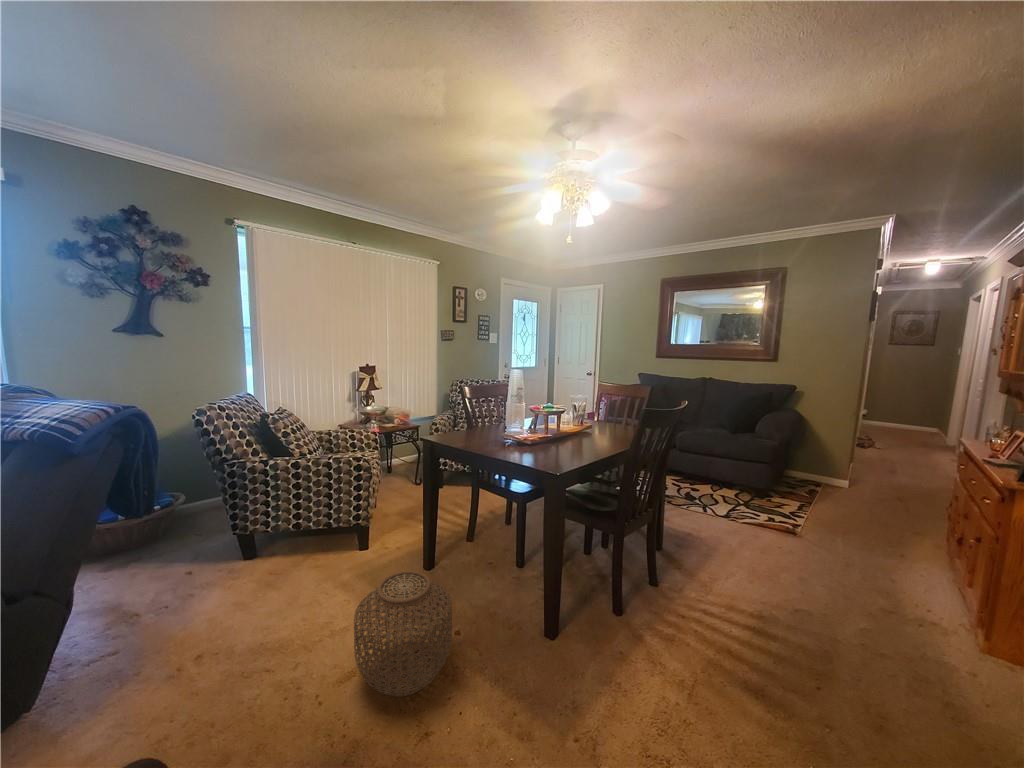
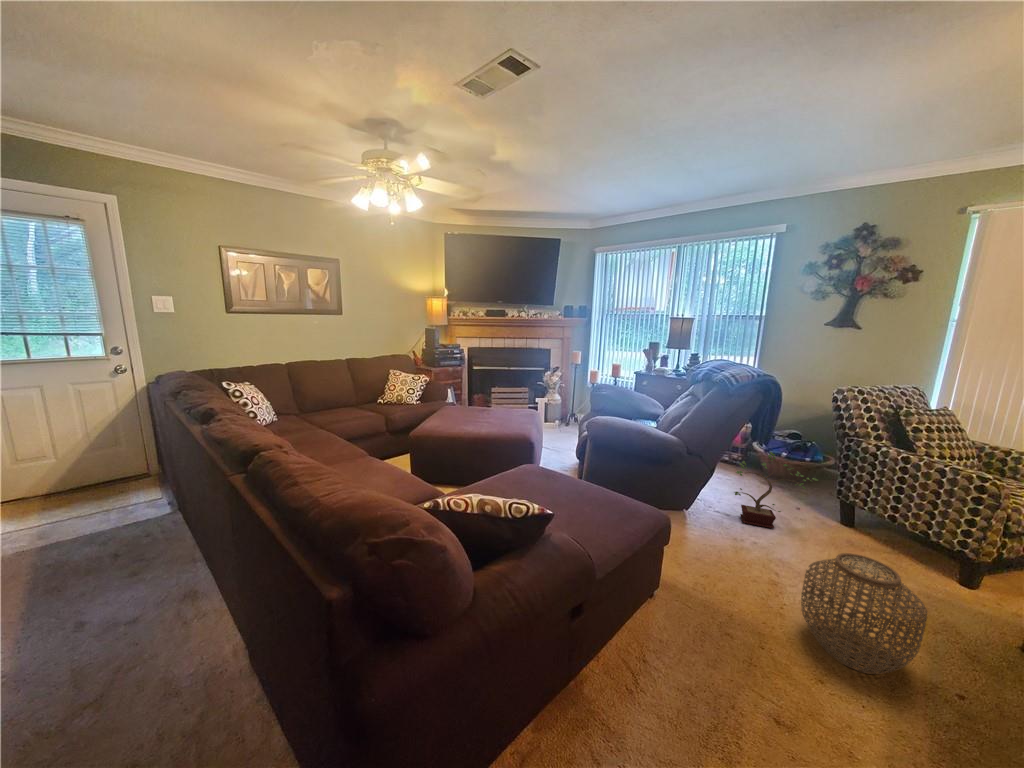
potted plant: none [120,523,238,647] -> present [735,452,818,528]

